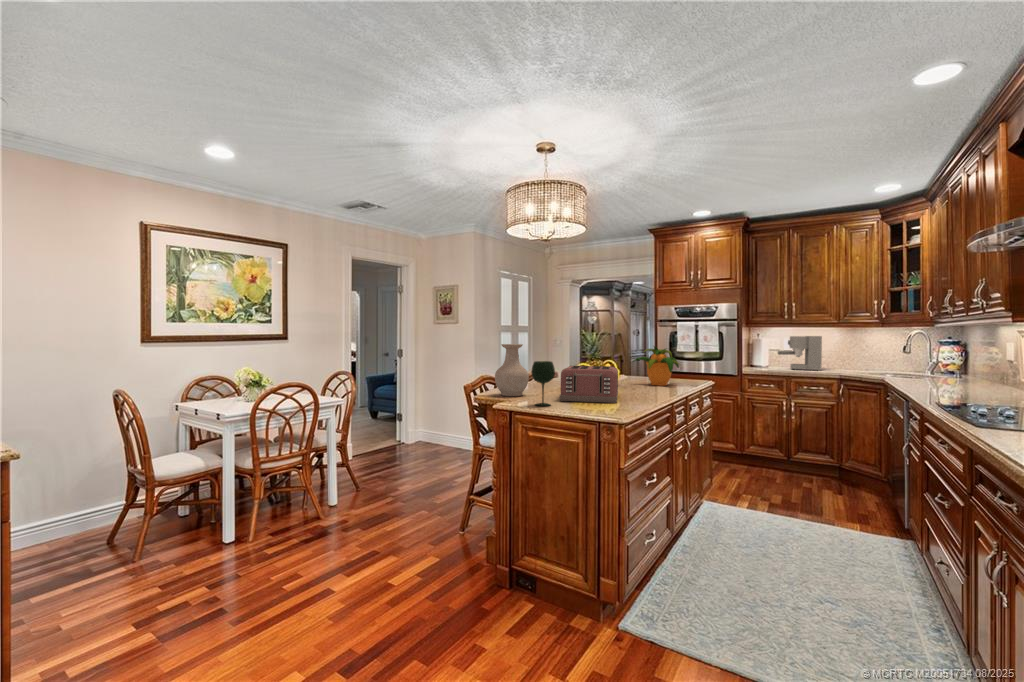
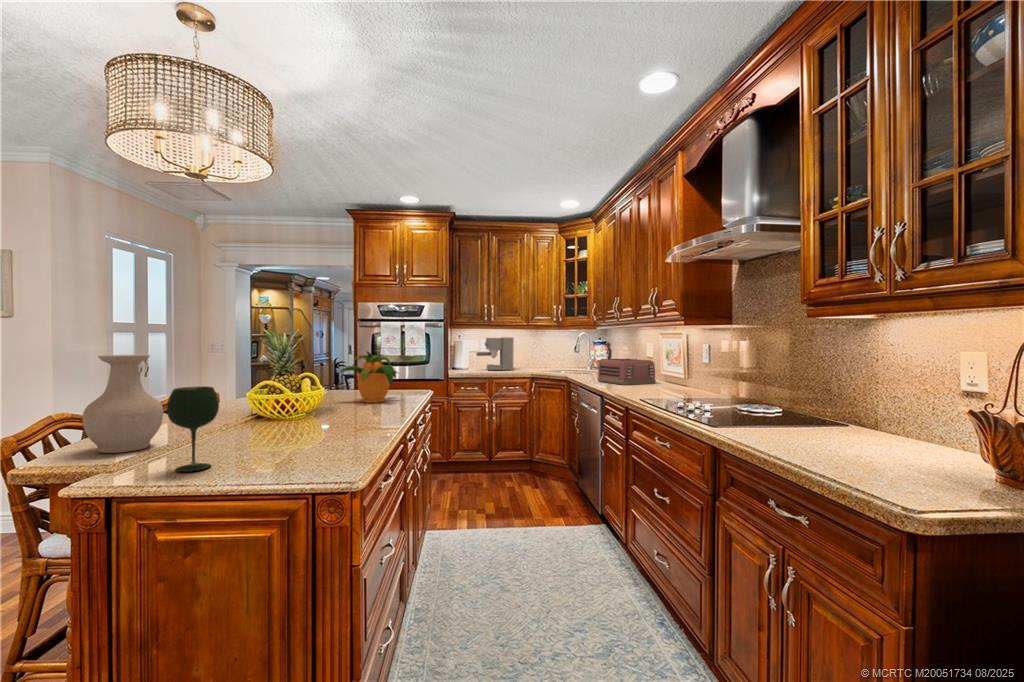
toaster: present [560,366,618,403] -> present [597,359,656,385]

